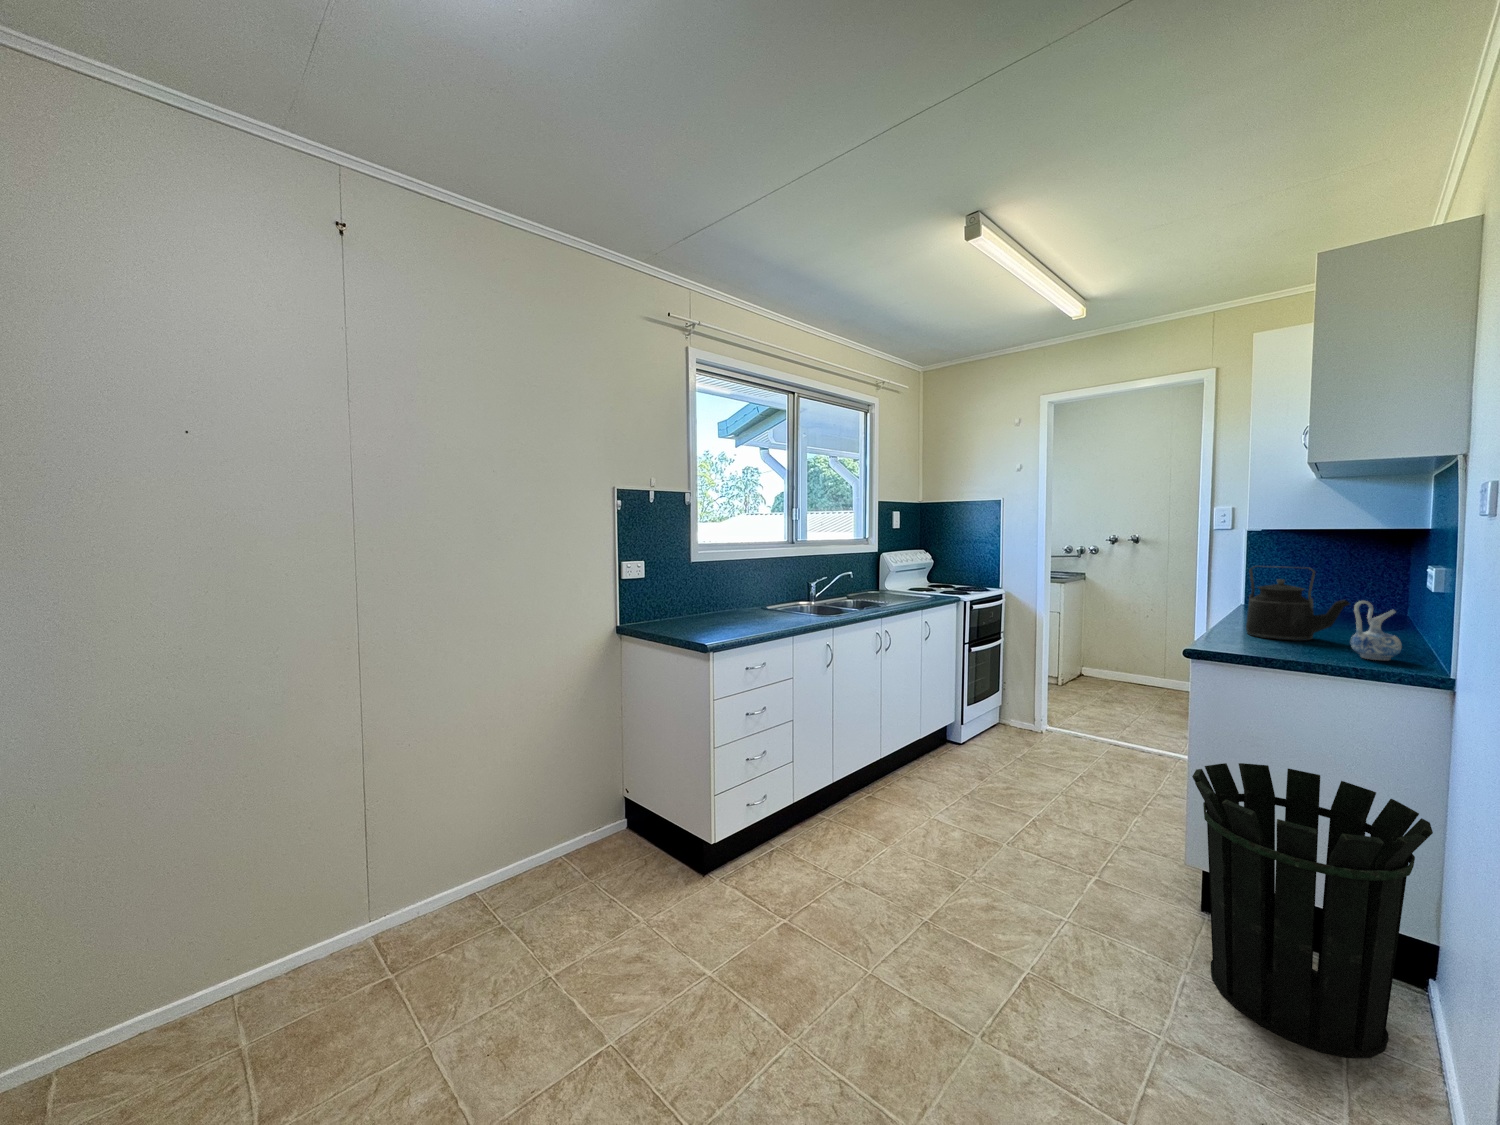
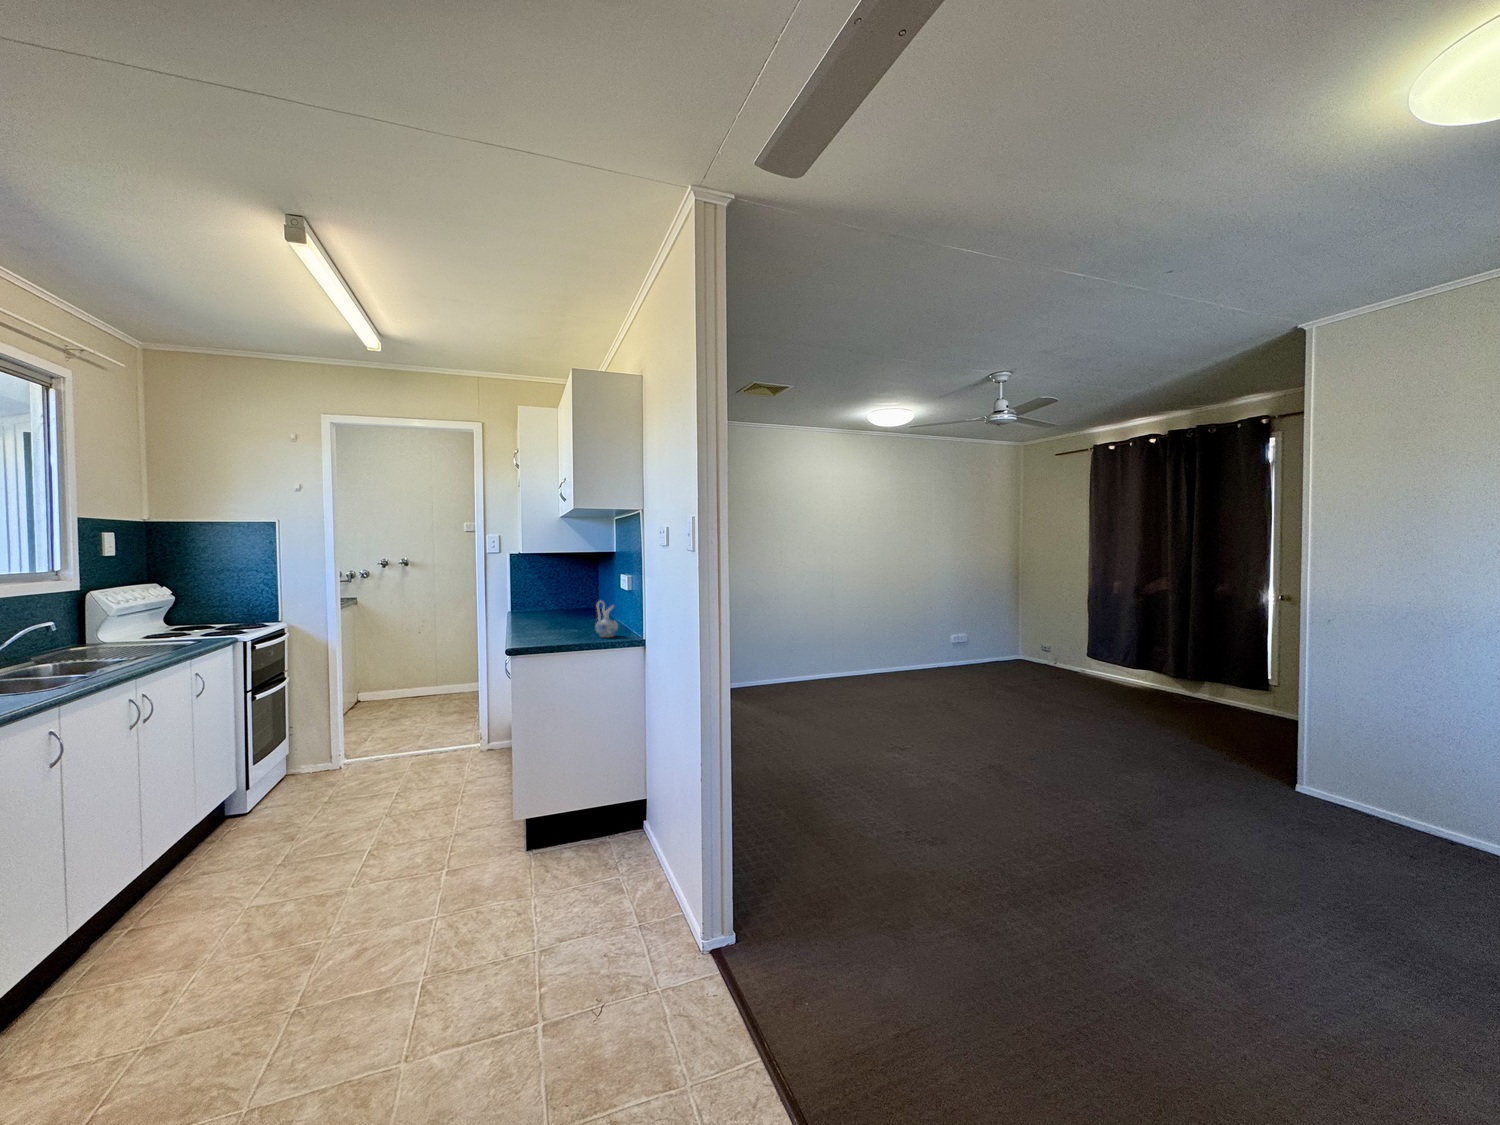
kettle: present [1246,567,1350,641] -> none [533,581,589,634]
waste bin: present [1192,763,1433,1058] -> none [528,719,647,900]

